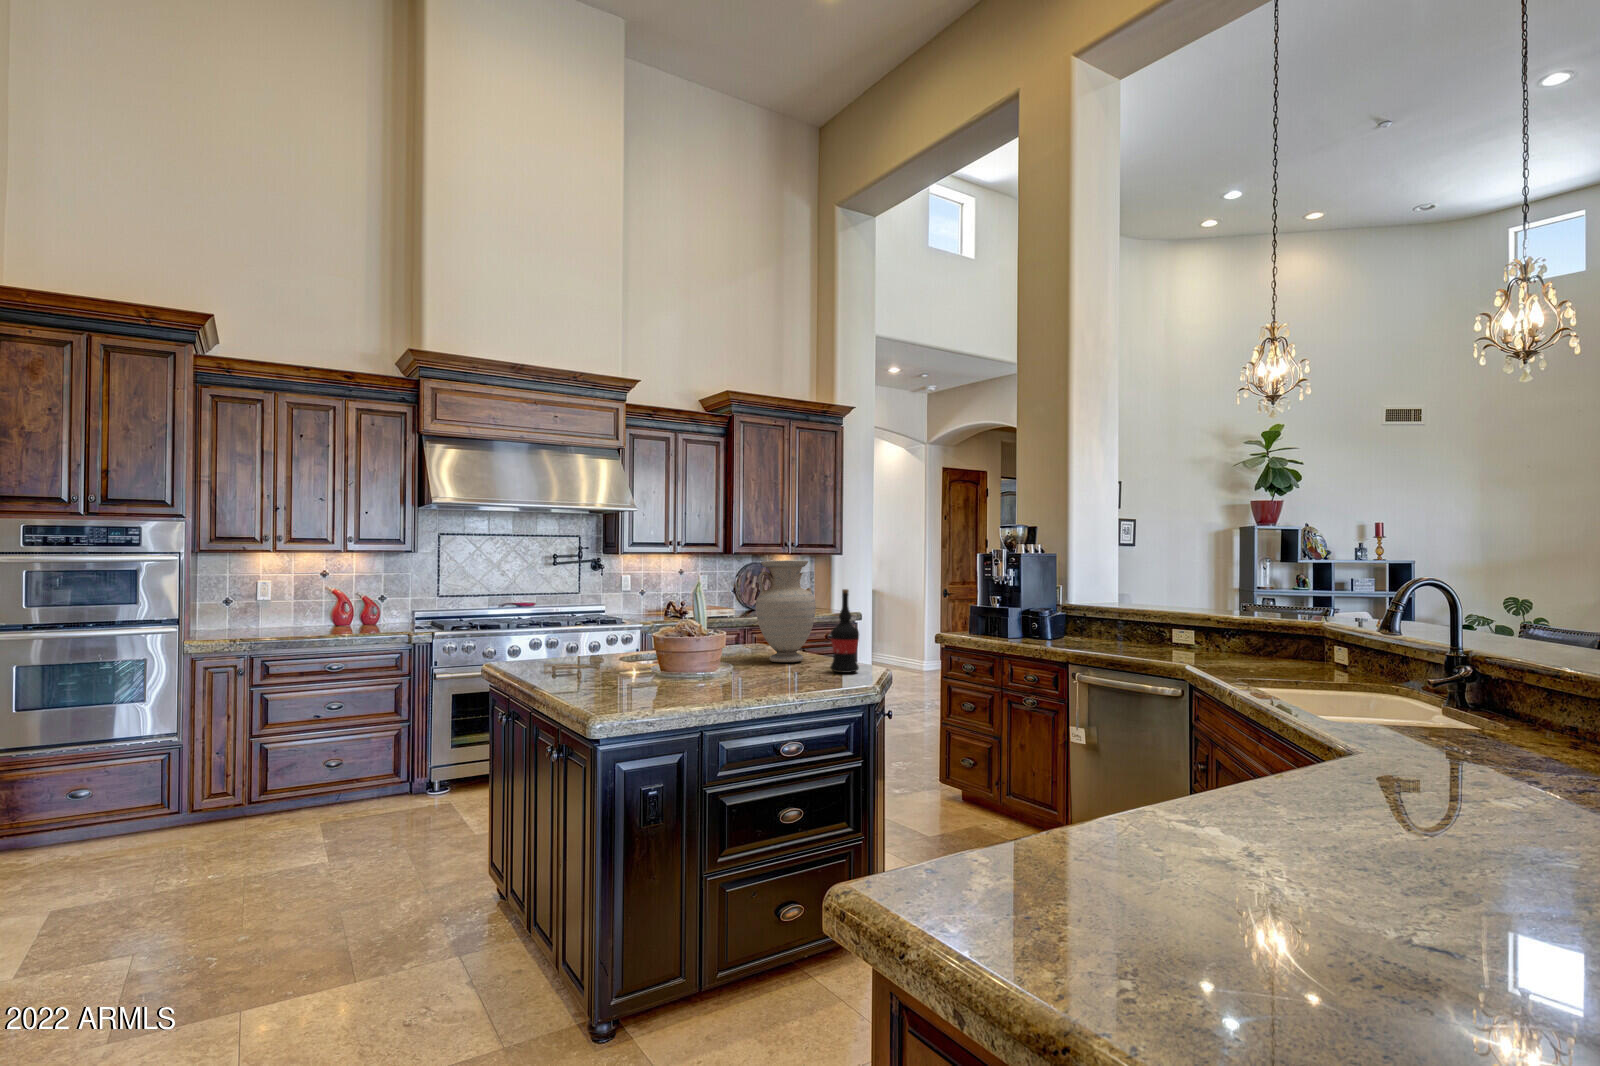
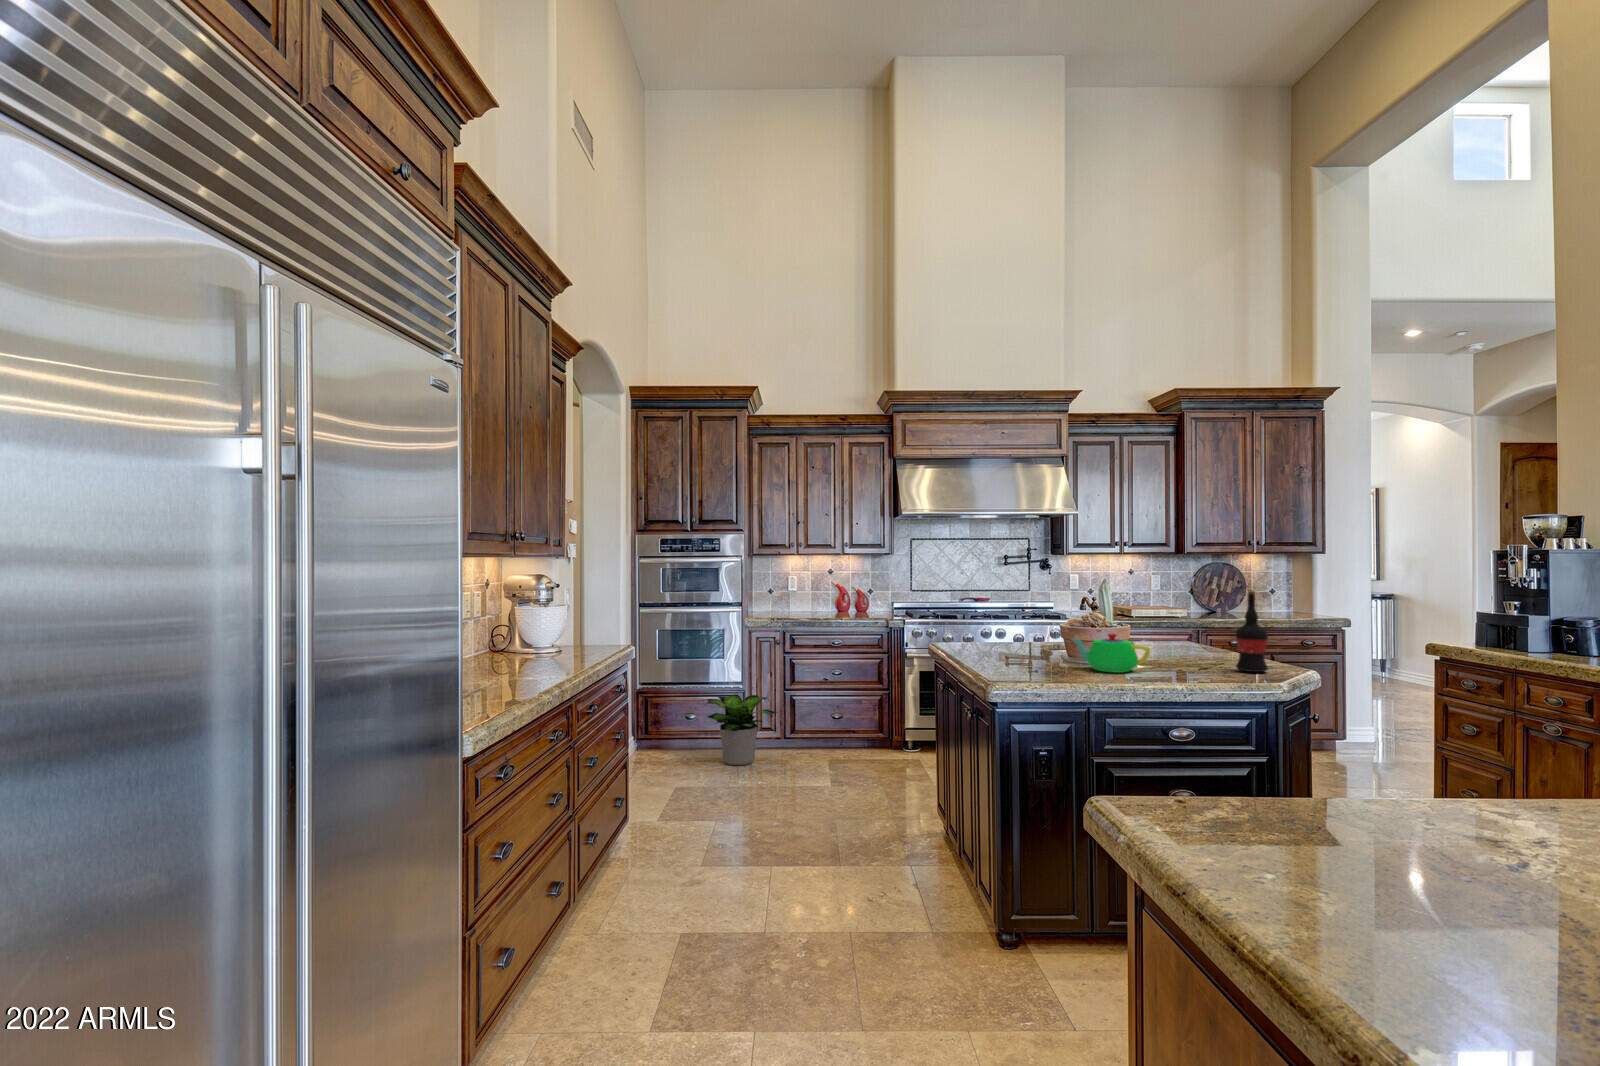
vase: present [756,560,816,662] -> none [1165,562,1229,659]
teapot: none [671,641,756,685] -> present [1072,634,1150,673]
potted plant: none [106,750,239,858] -> present [707,694,777,765]

